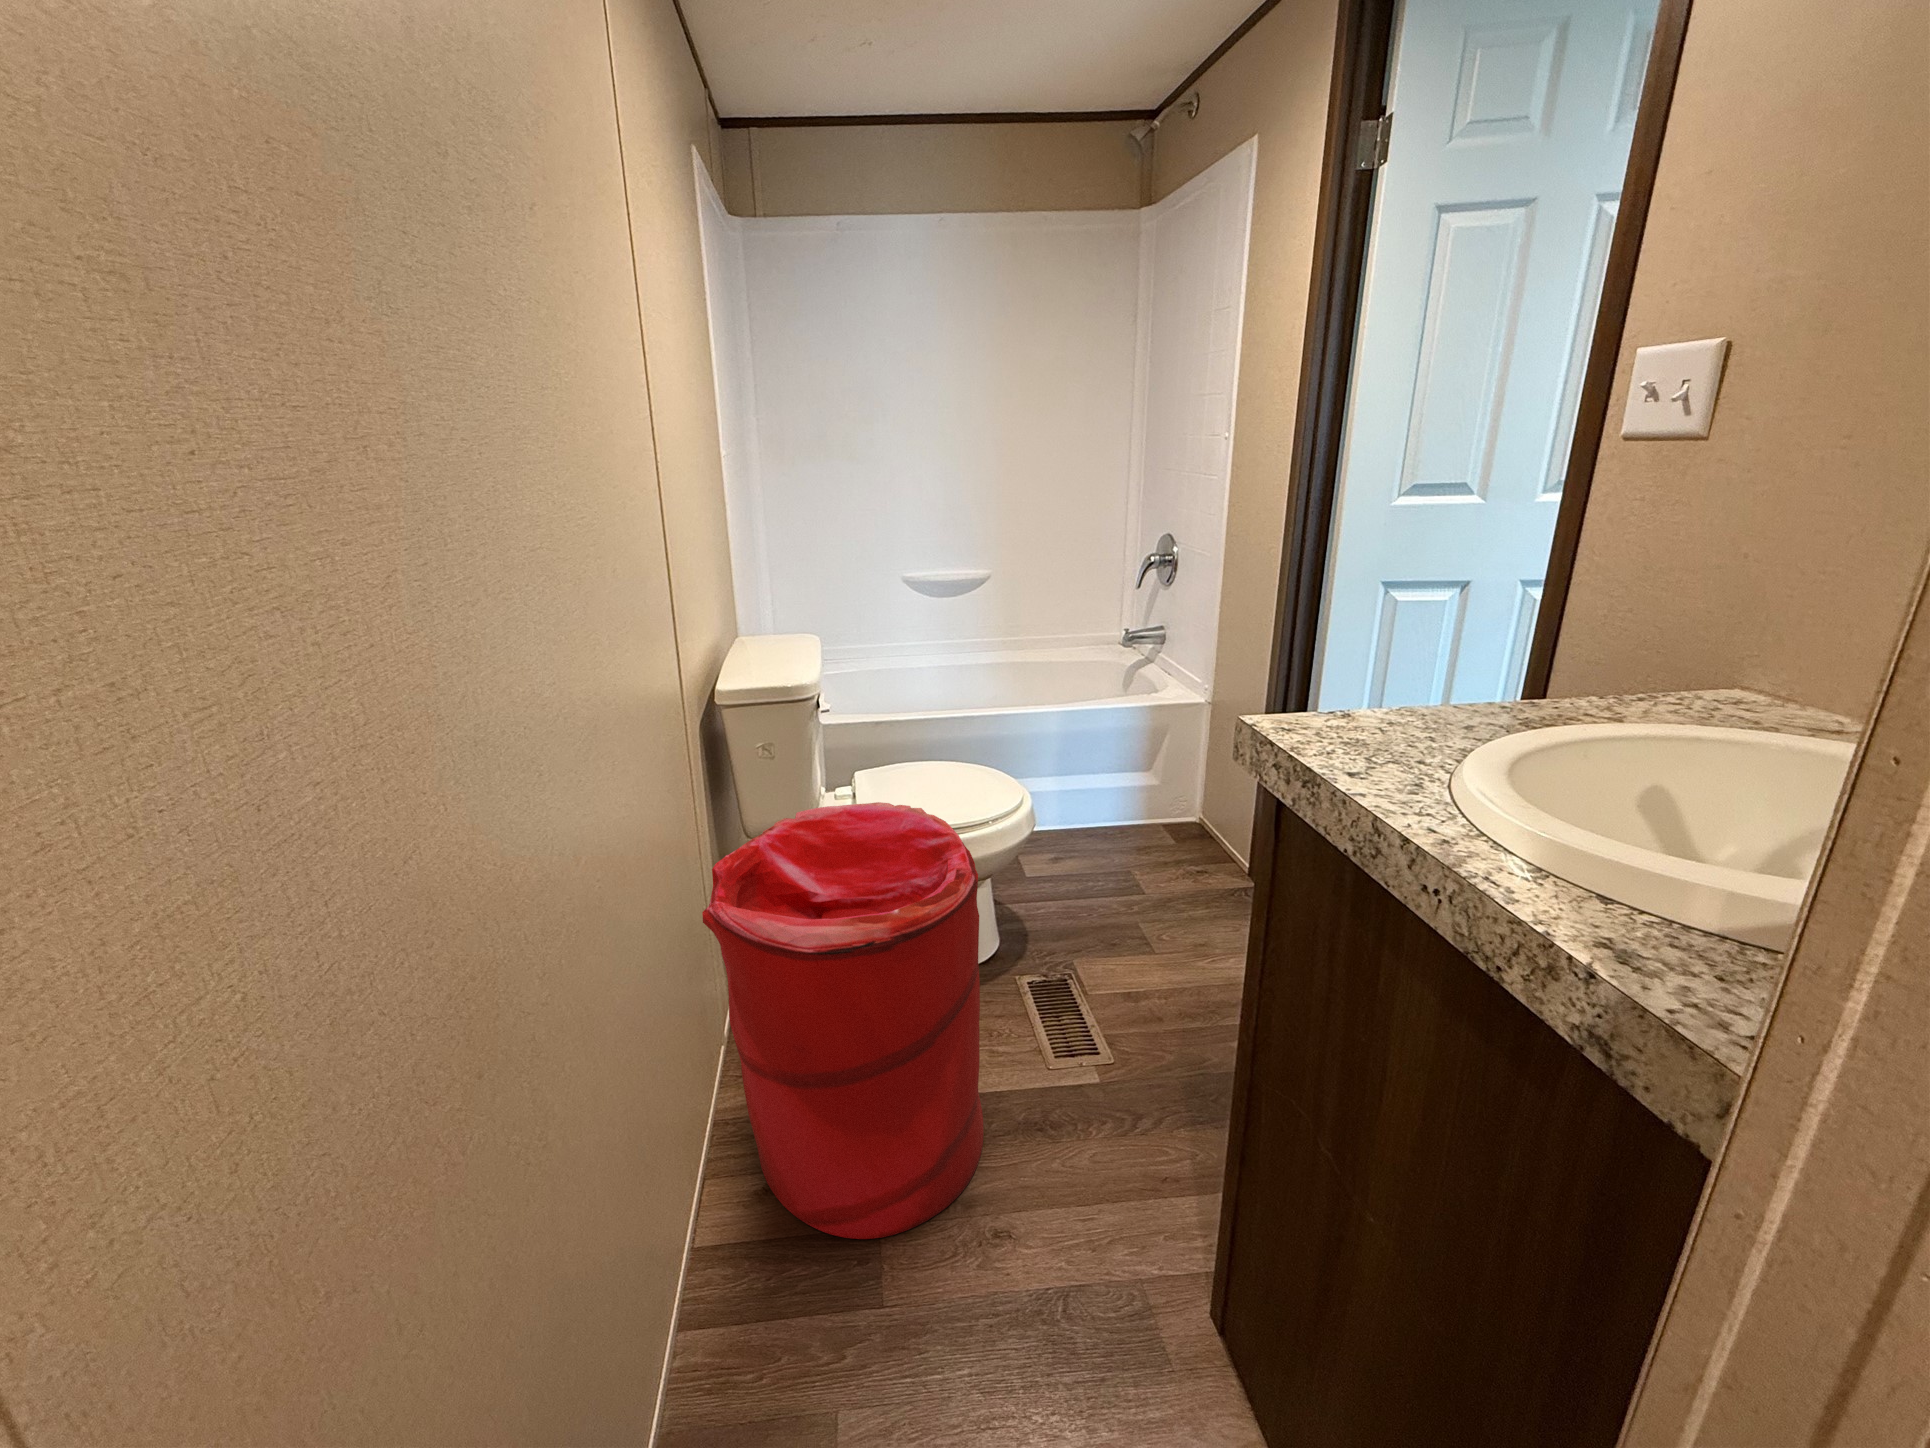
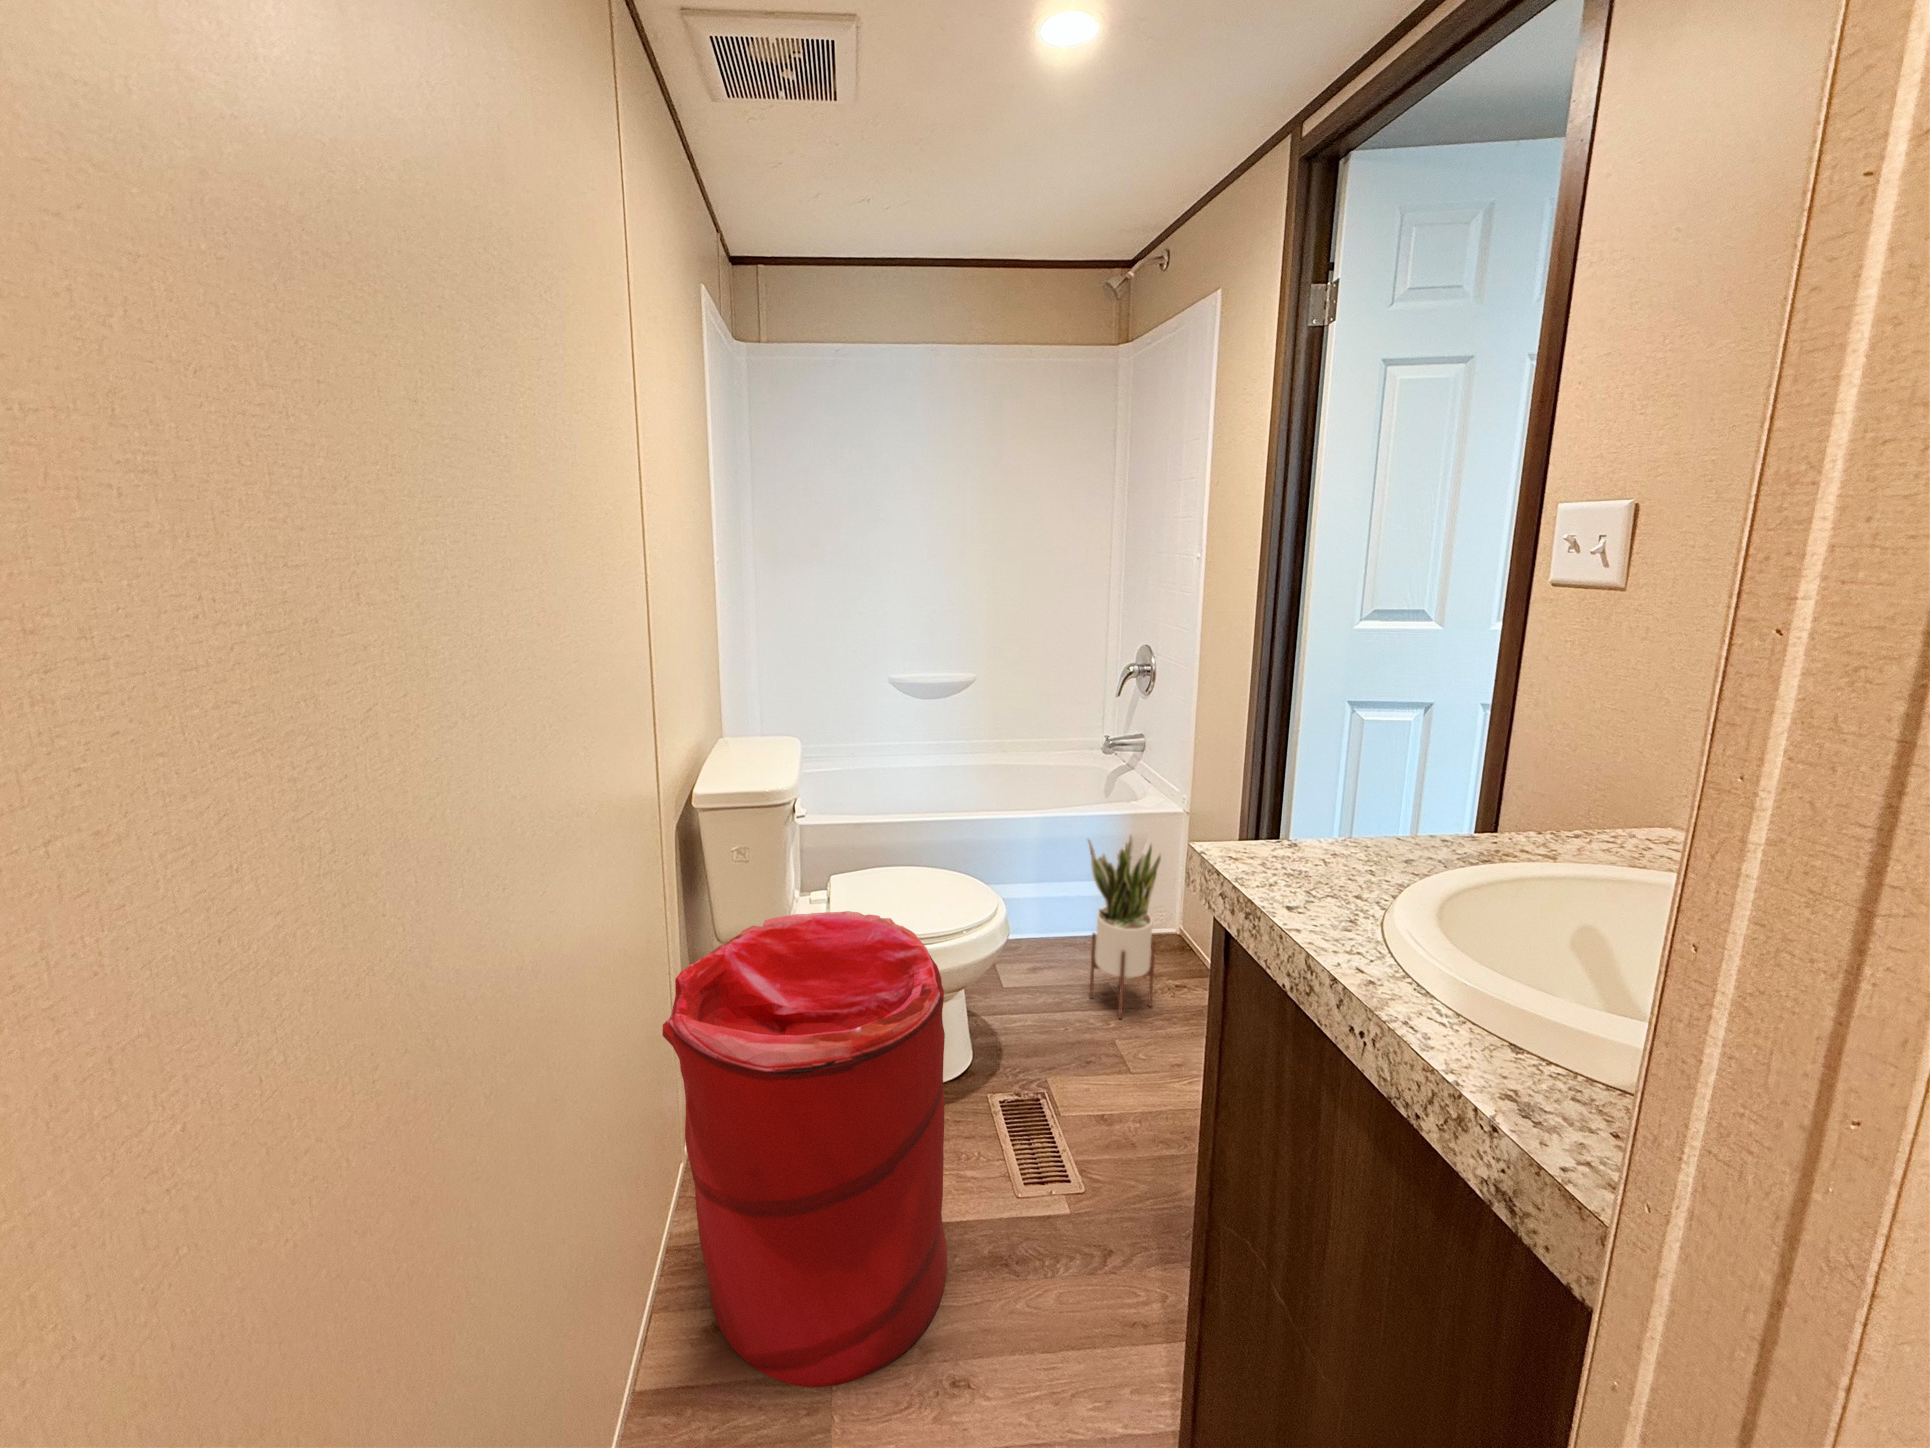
potted plant: none [1111,726,1184,904] -> present [1088,835,1161,1019]

